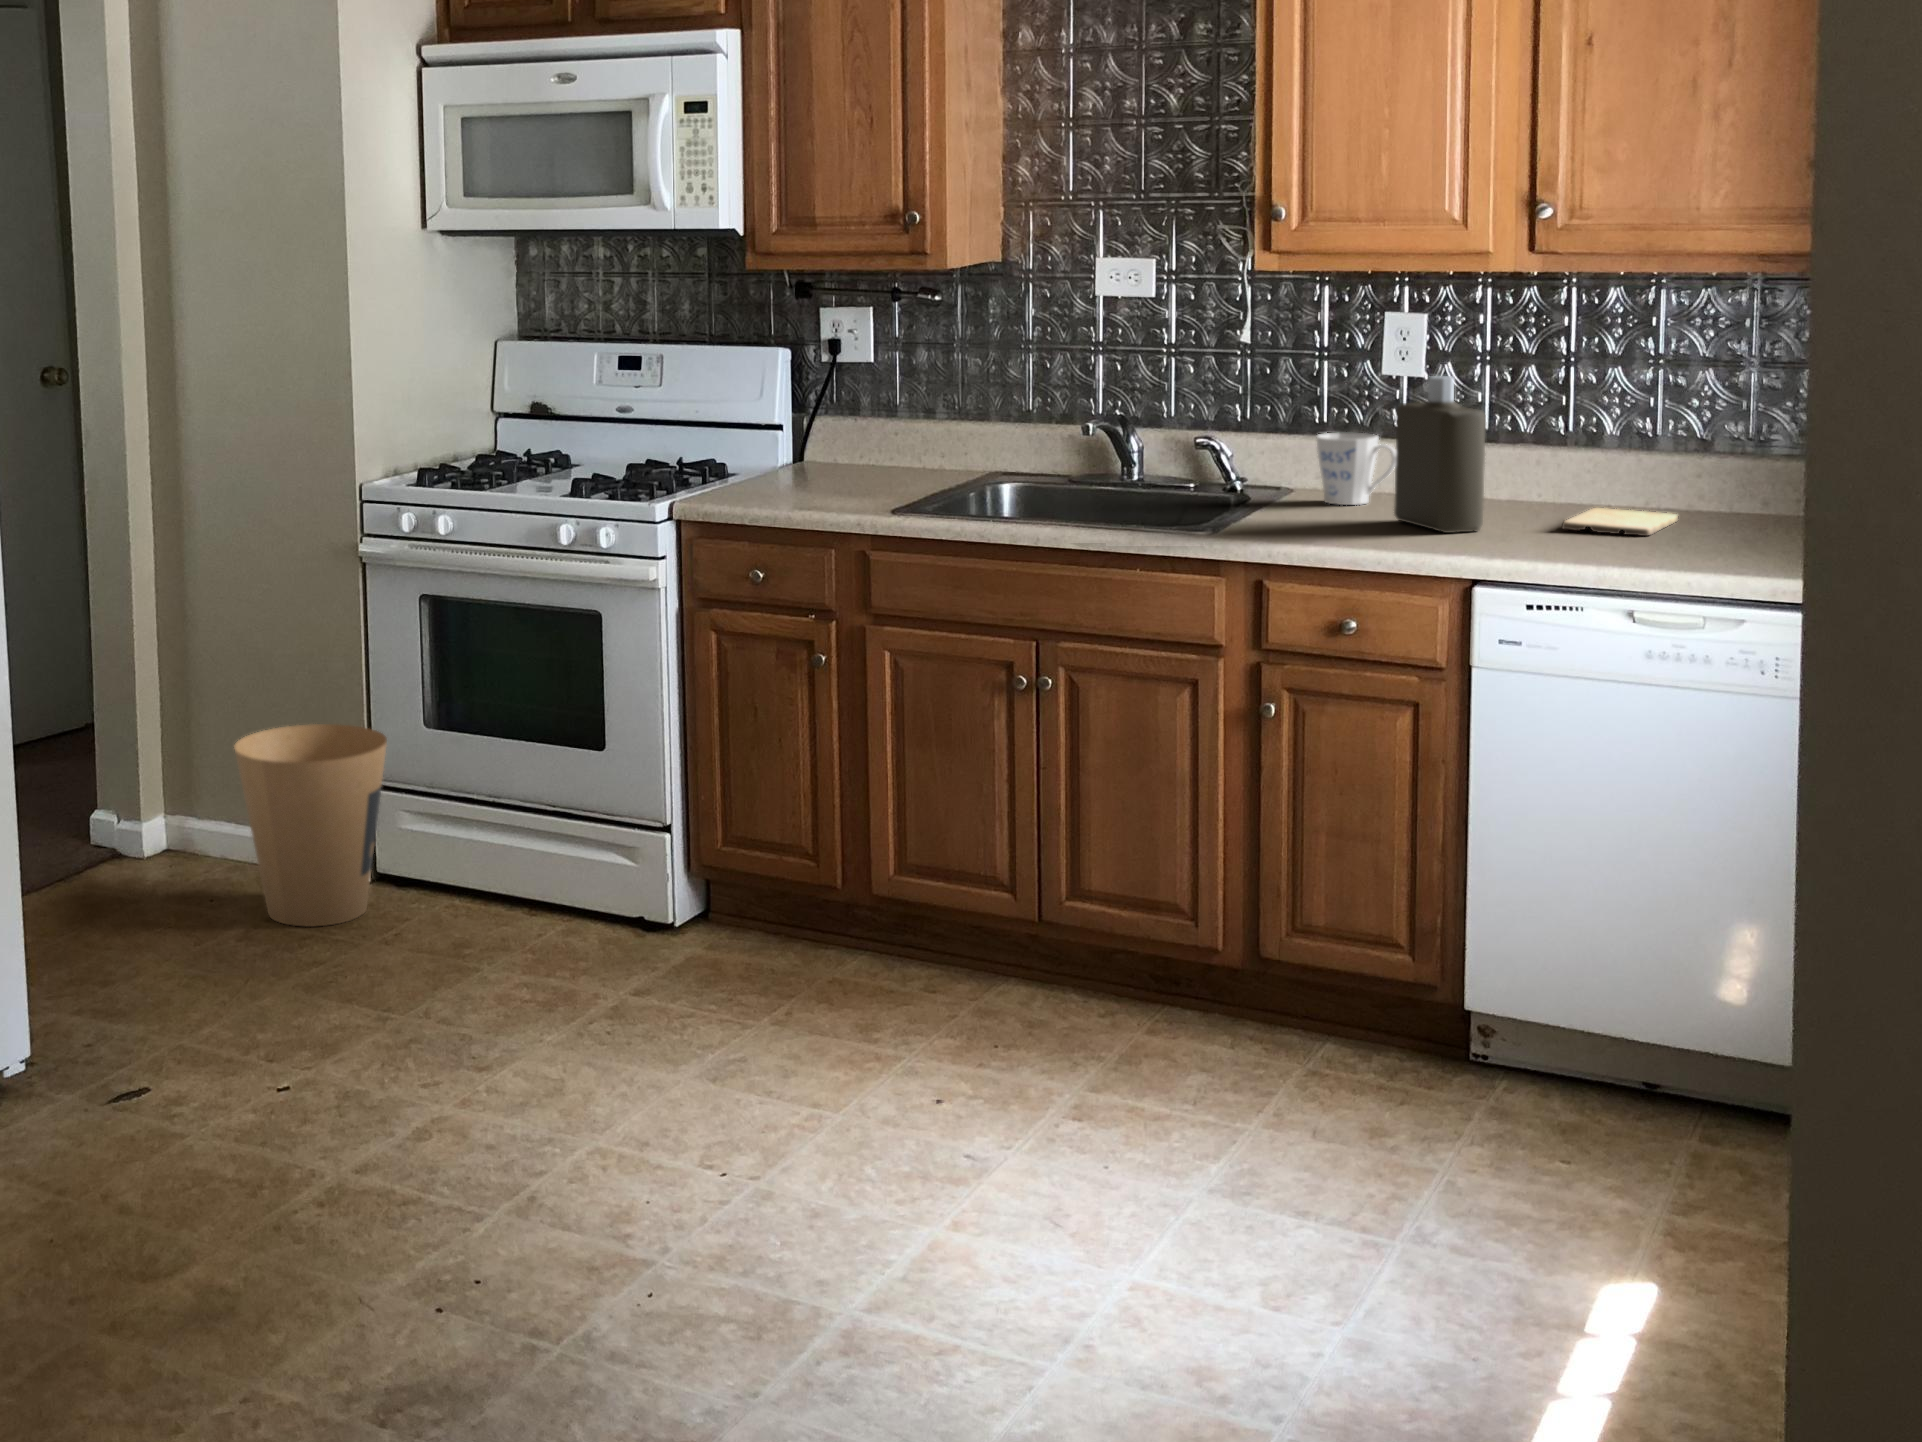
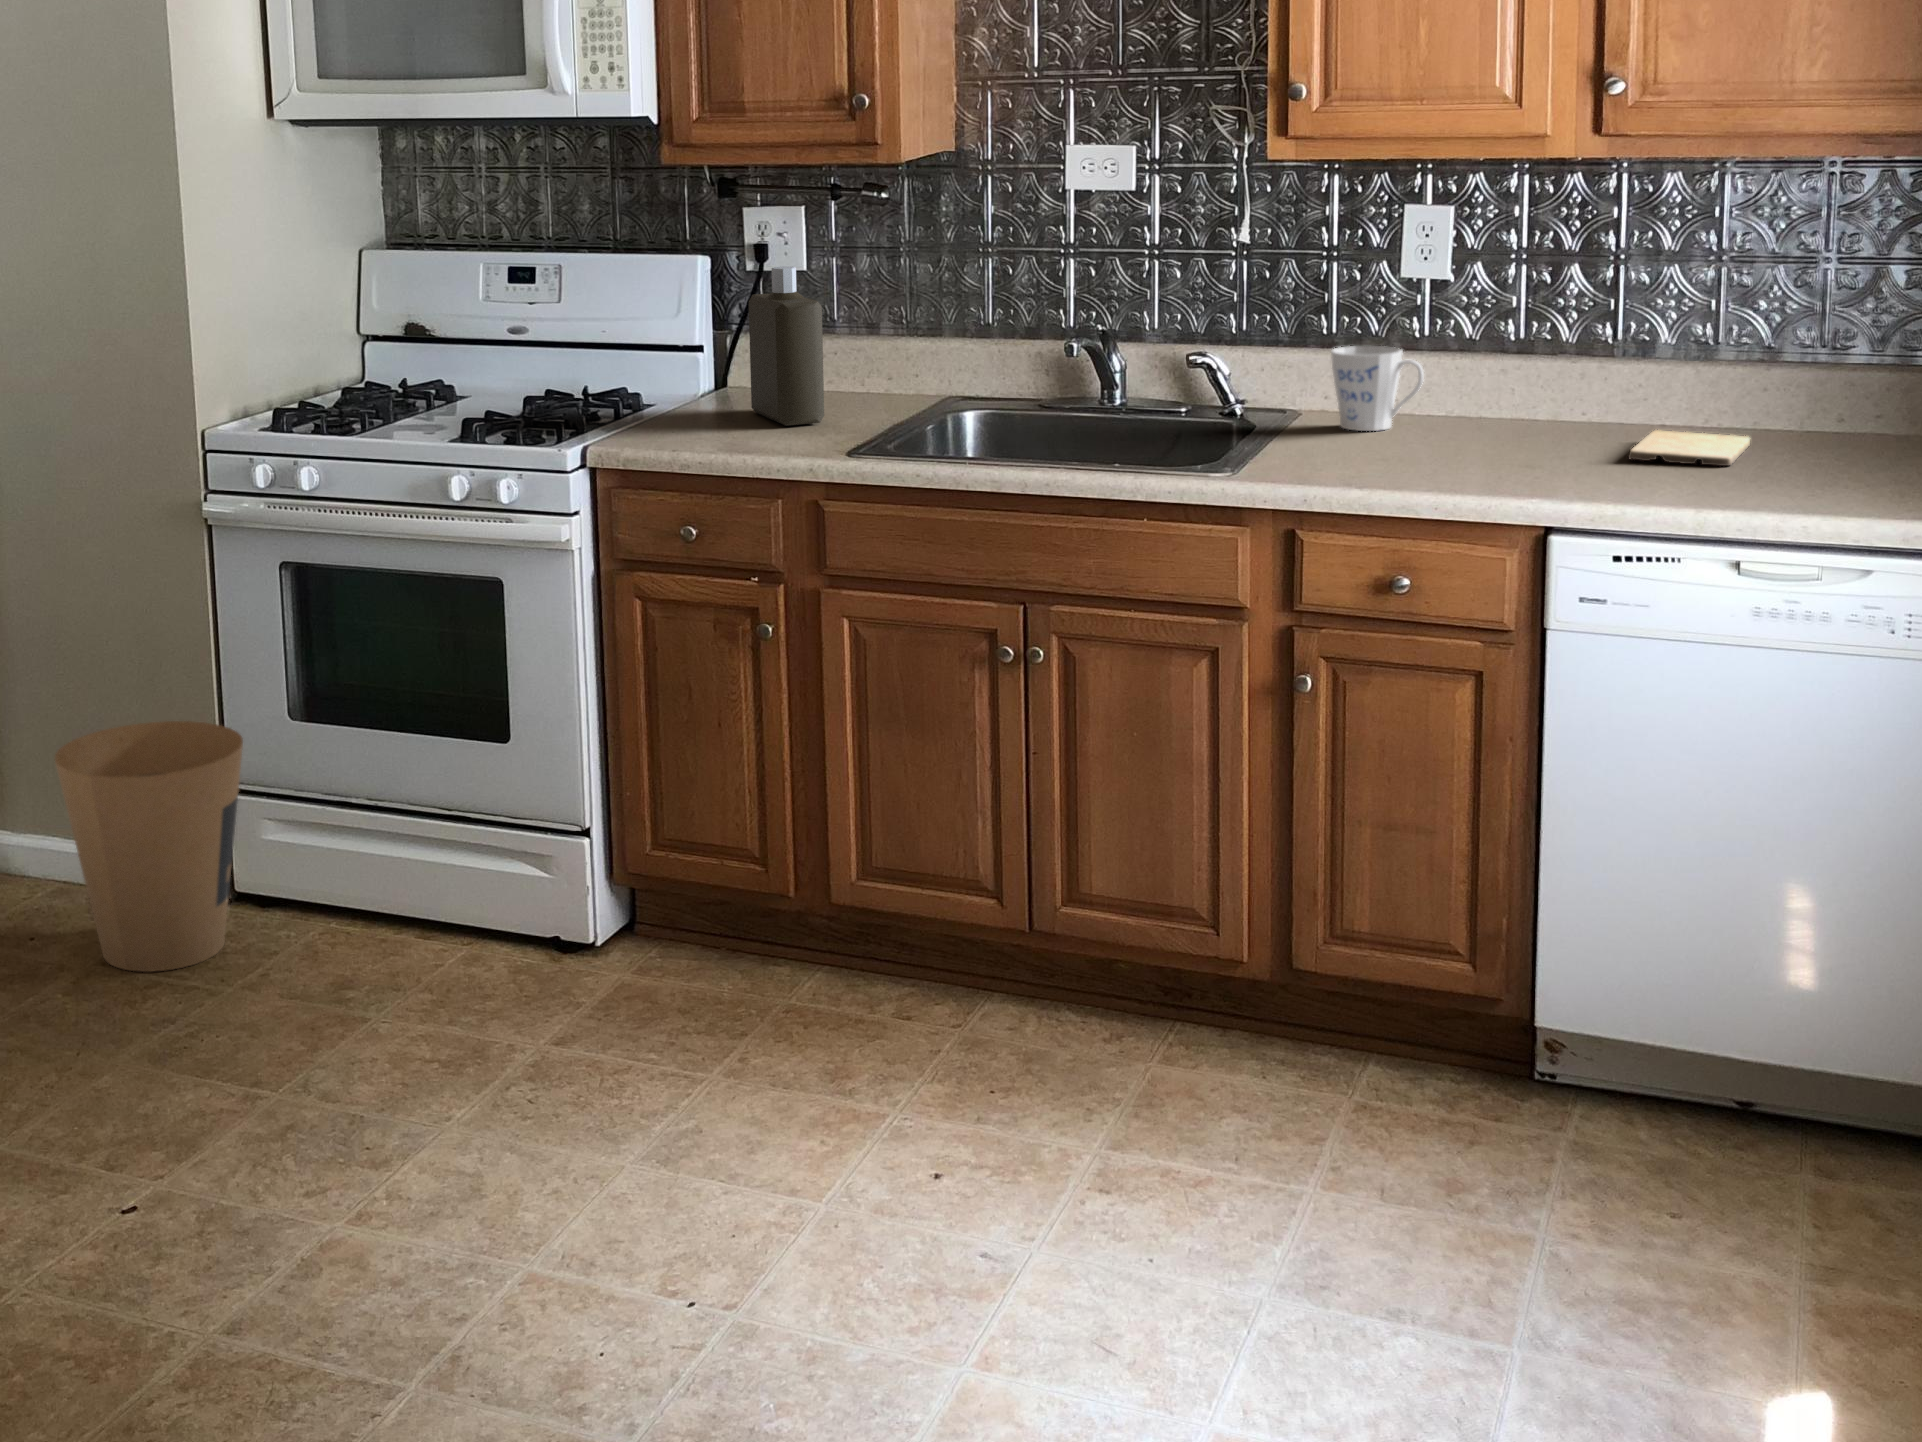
bottle: present [1394,376,1486,533] -> present [749,266,824,426]

